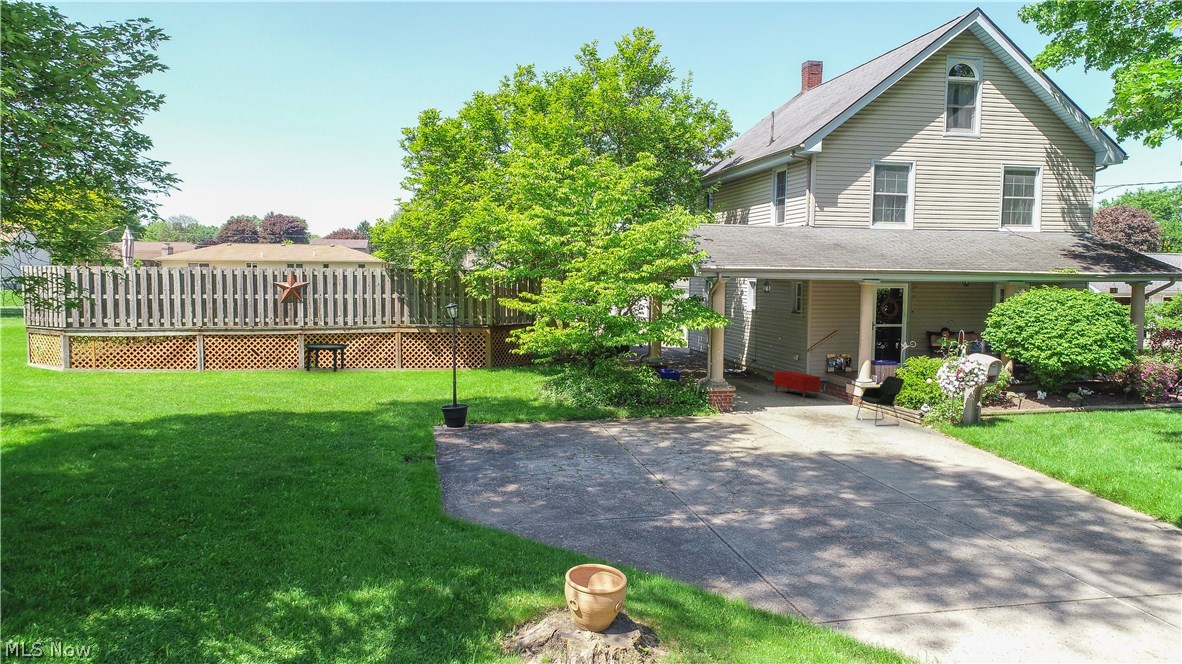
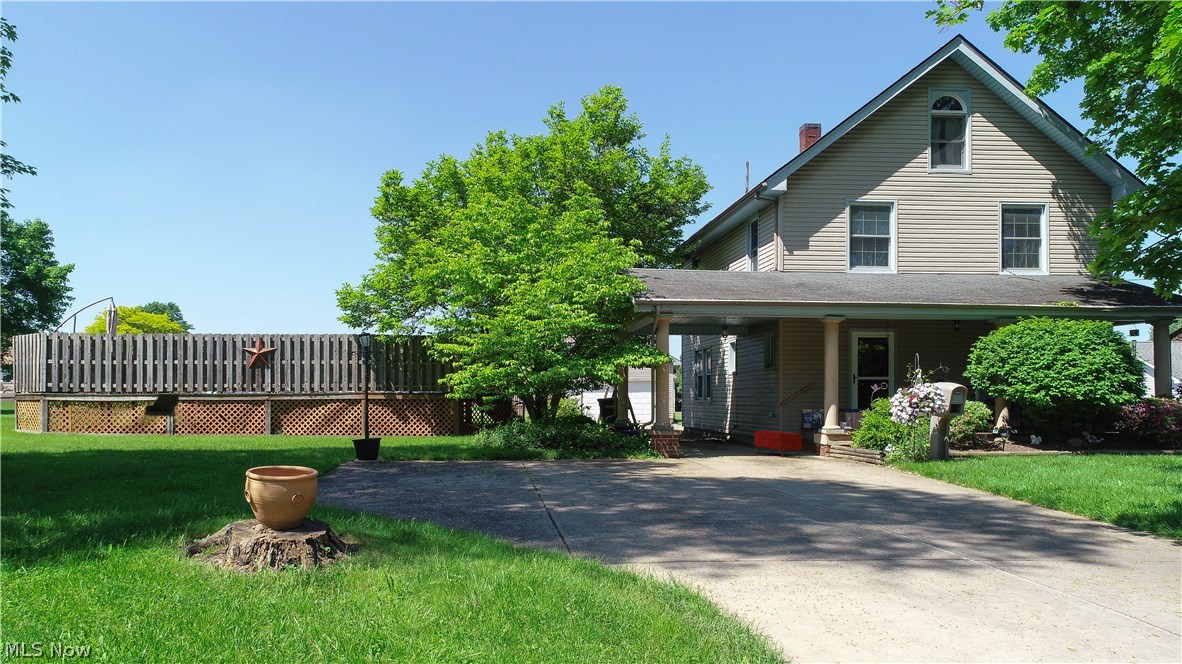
round table: present [303,343,348,372] -> none [265,409,312,436]
chair: present [856,376,904,426] -> present [144,394,179,419]

